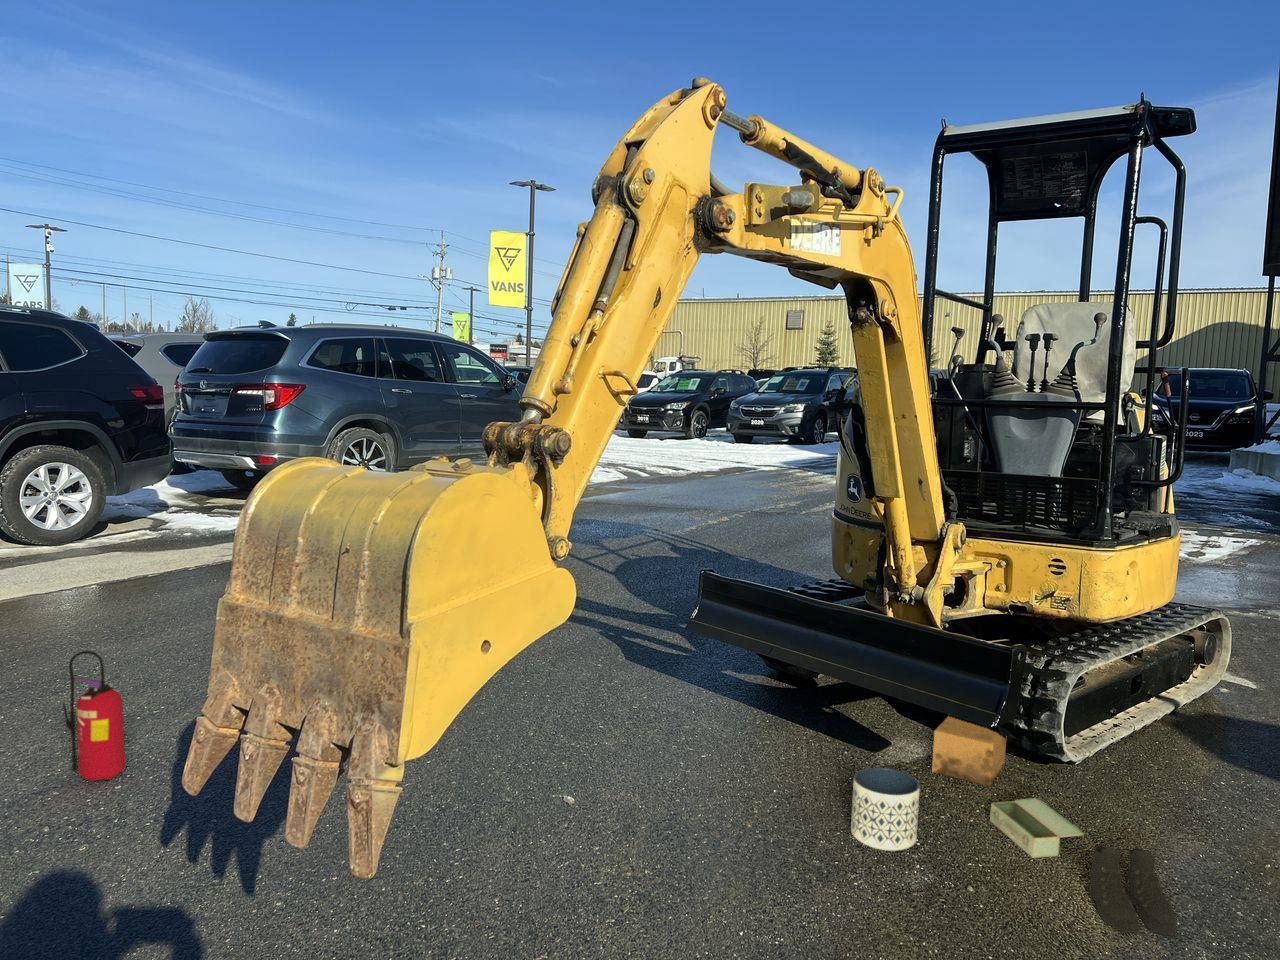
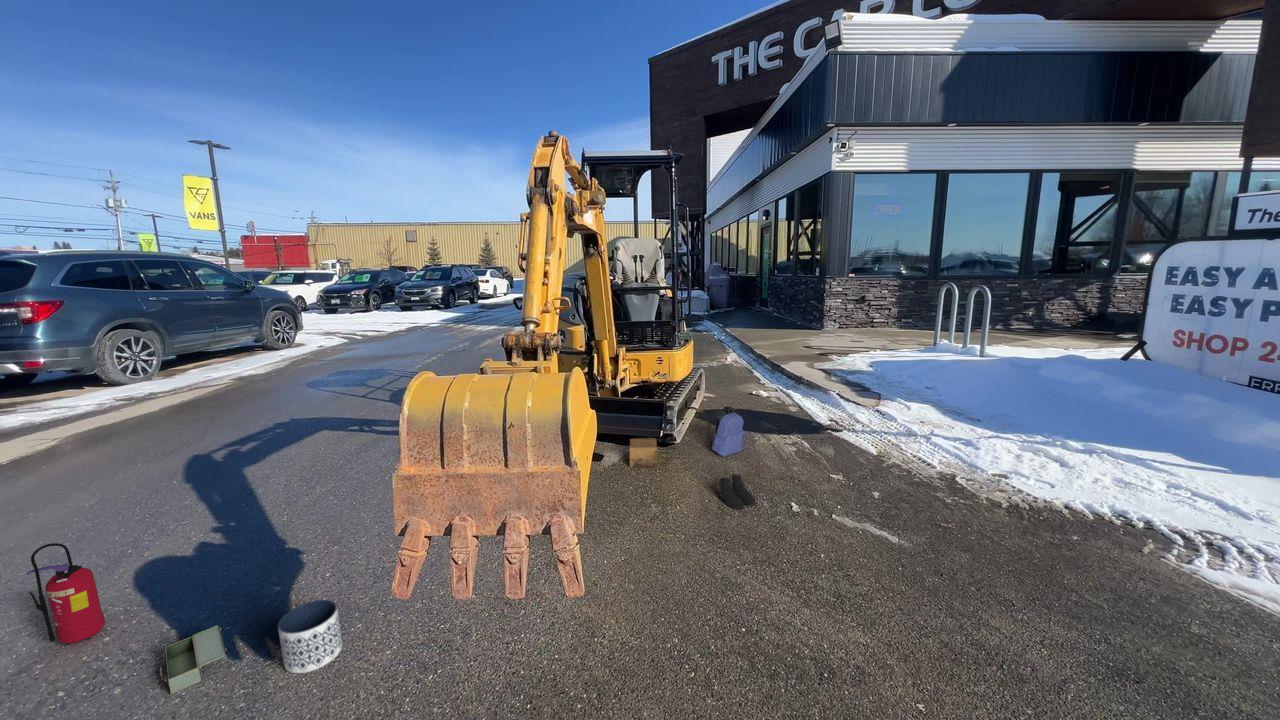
backpack: none [1143,692,1240,809] -> present [708,407,745,457]
planter: present [851,767,920,851] -> present [278,600,342,673]
toolbox: present [990,798,1084,858] -> present [160,626,226,694]

